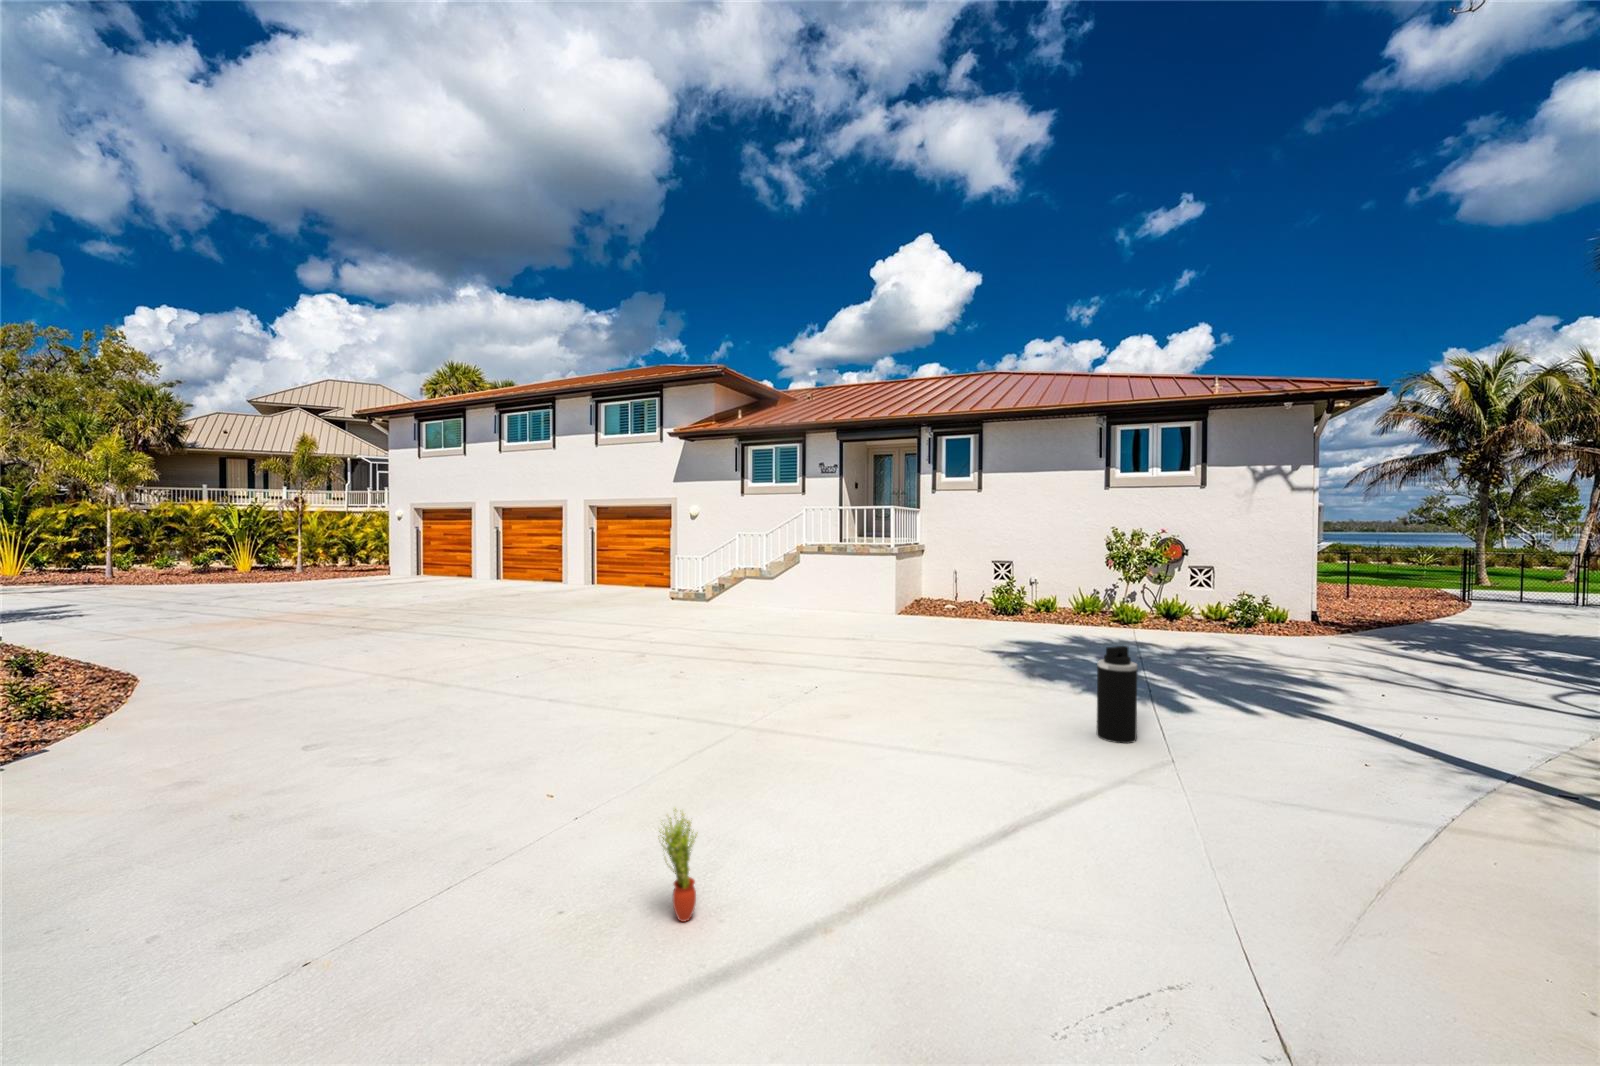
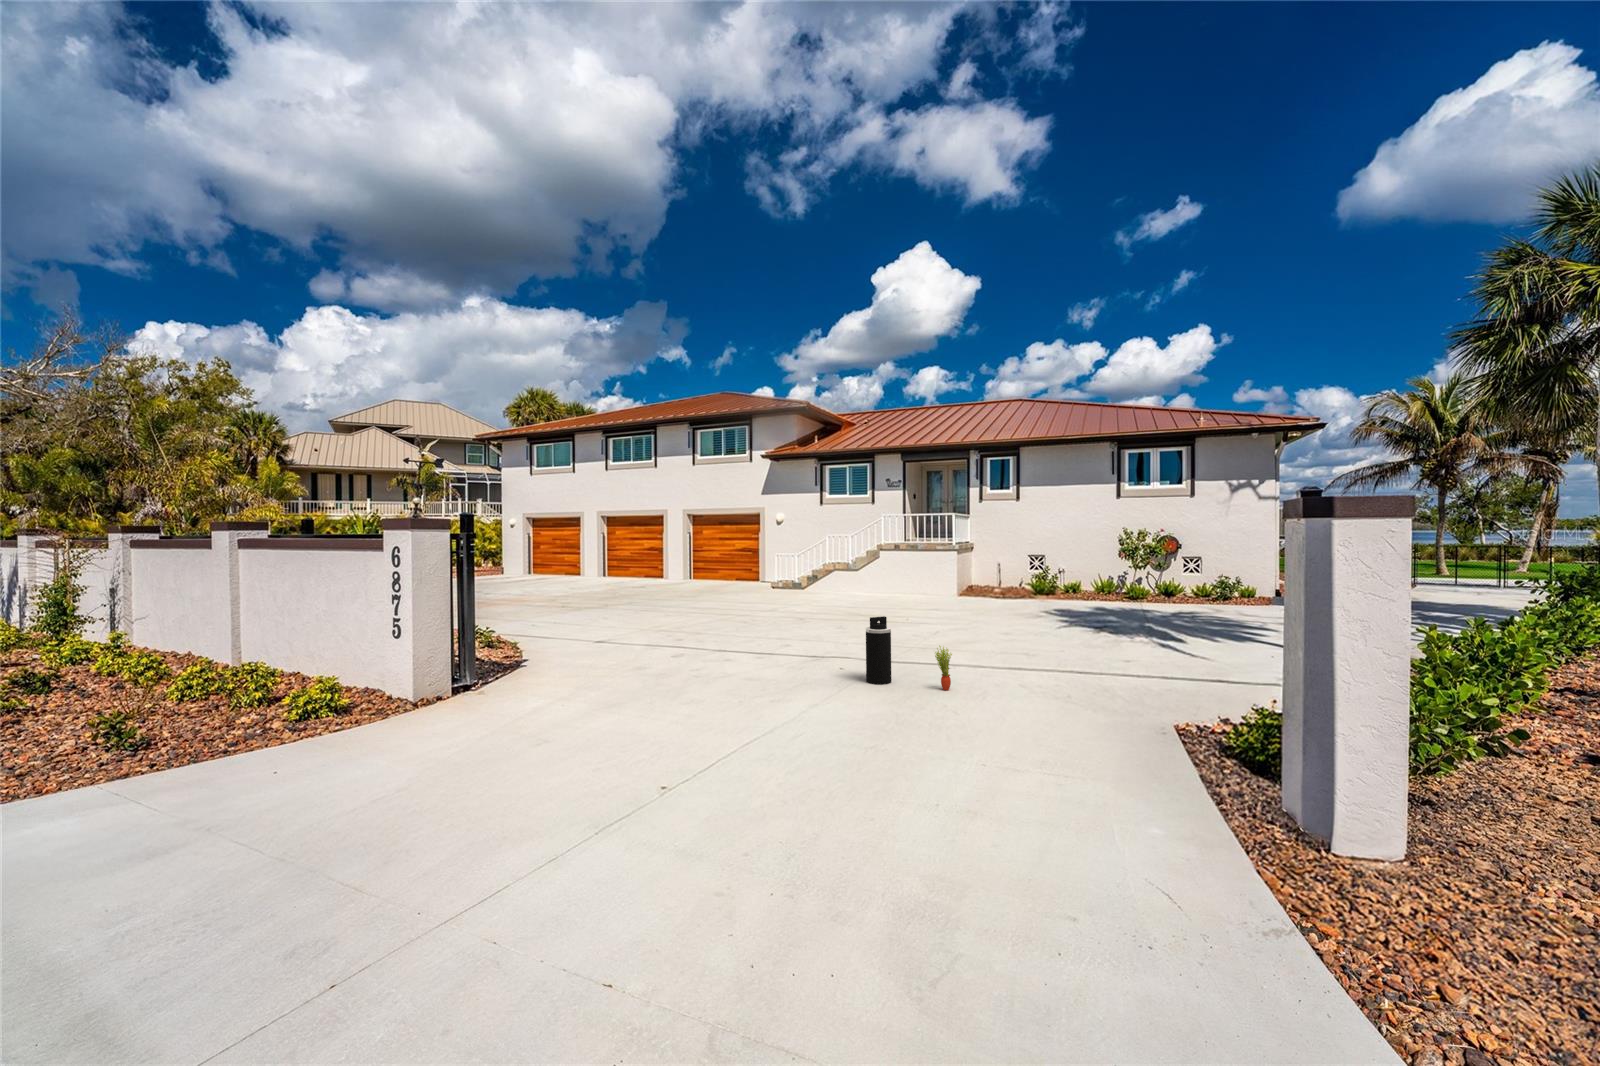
trash can: present [1097,646,1137,743] -> present [866,616,891,685]

